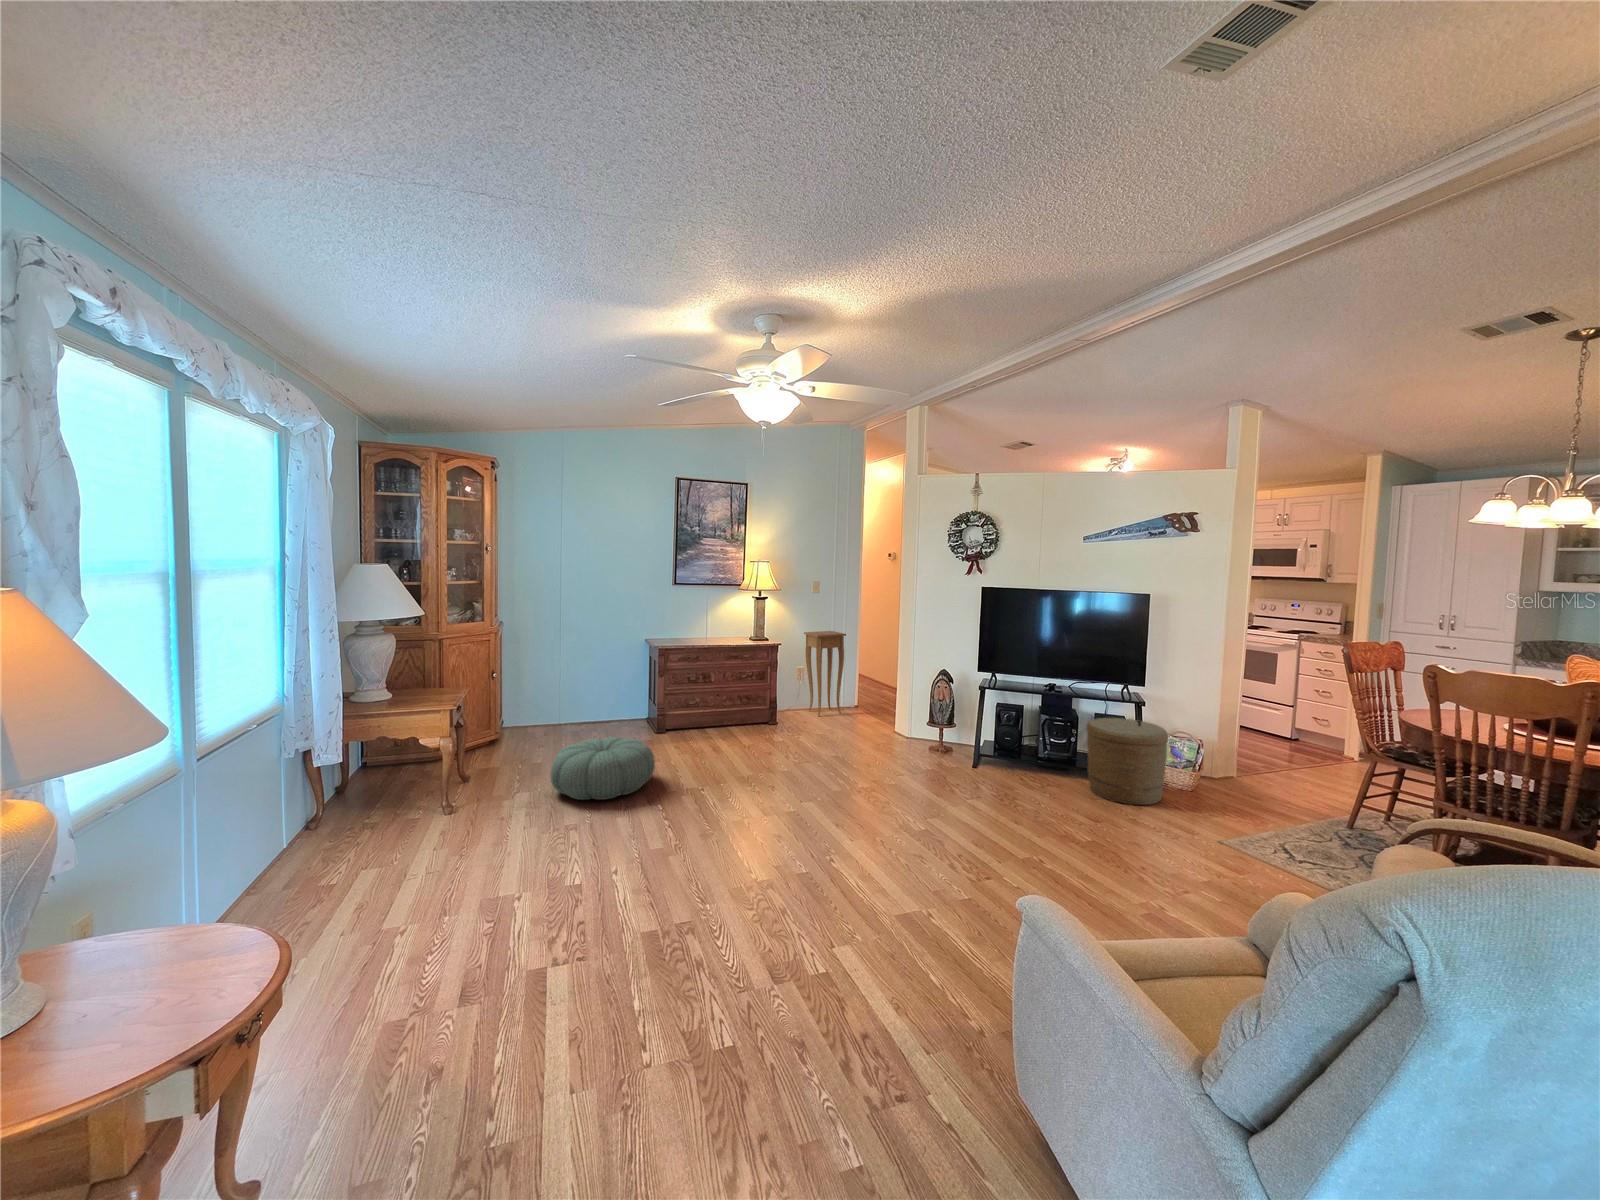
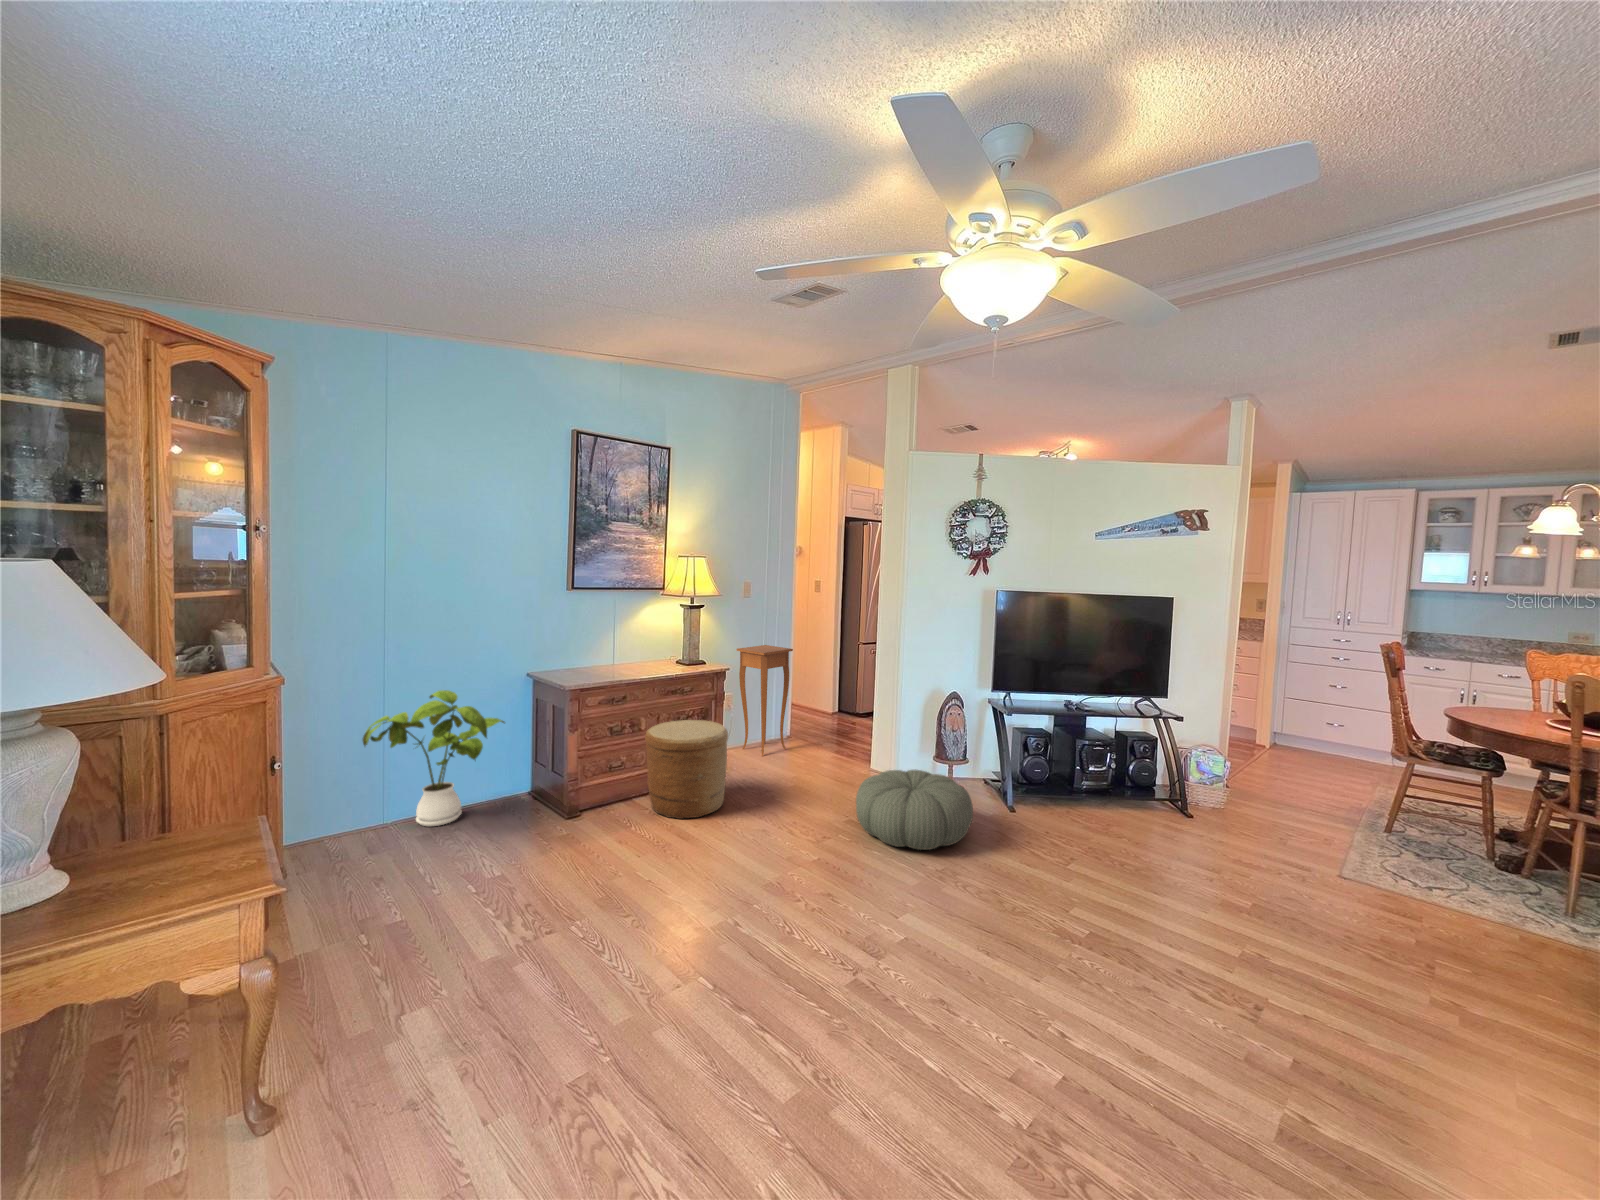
house plant: none [545,646,629,730] -> present [363,690,504,826]
woven basket: present [1086,718,1168,805] -> present [645,720,728,819]
pouf: present [550,737,655,800] -> present [856,769,973,850]

